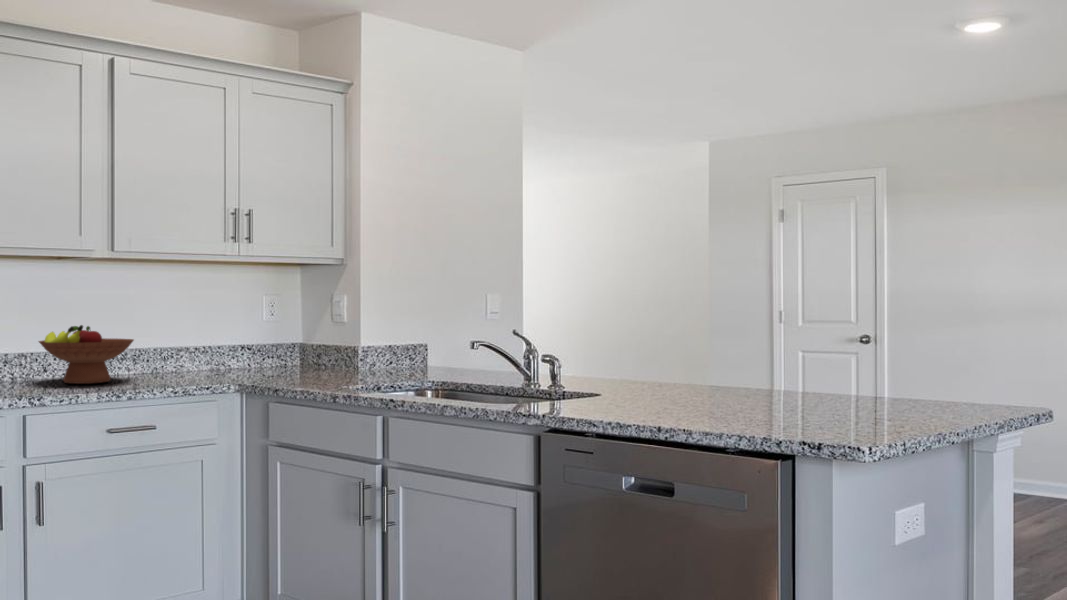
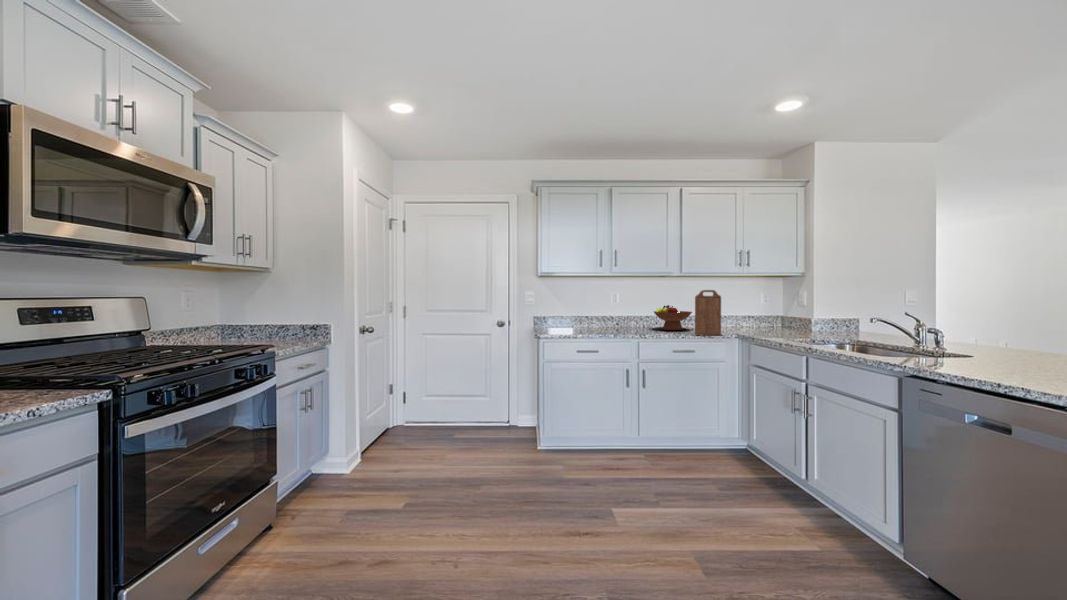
cutting board: none [151,290,204,392] -> present [695,290,721,335]

